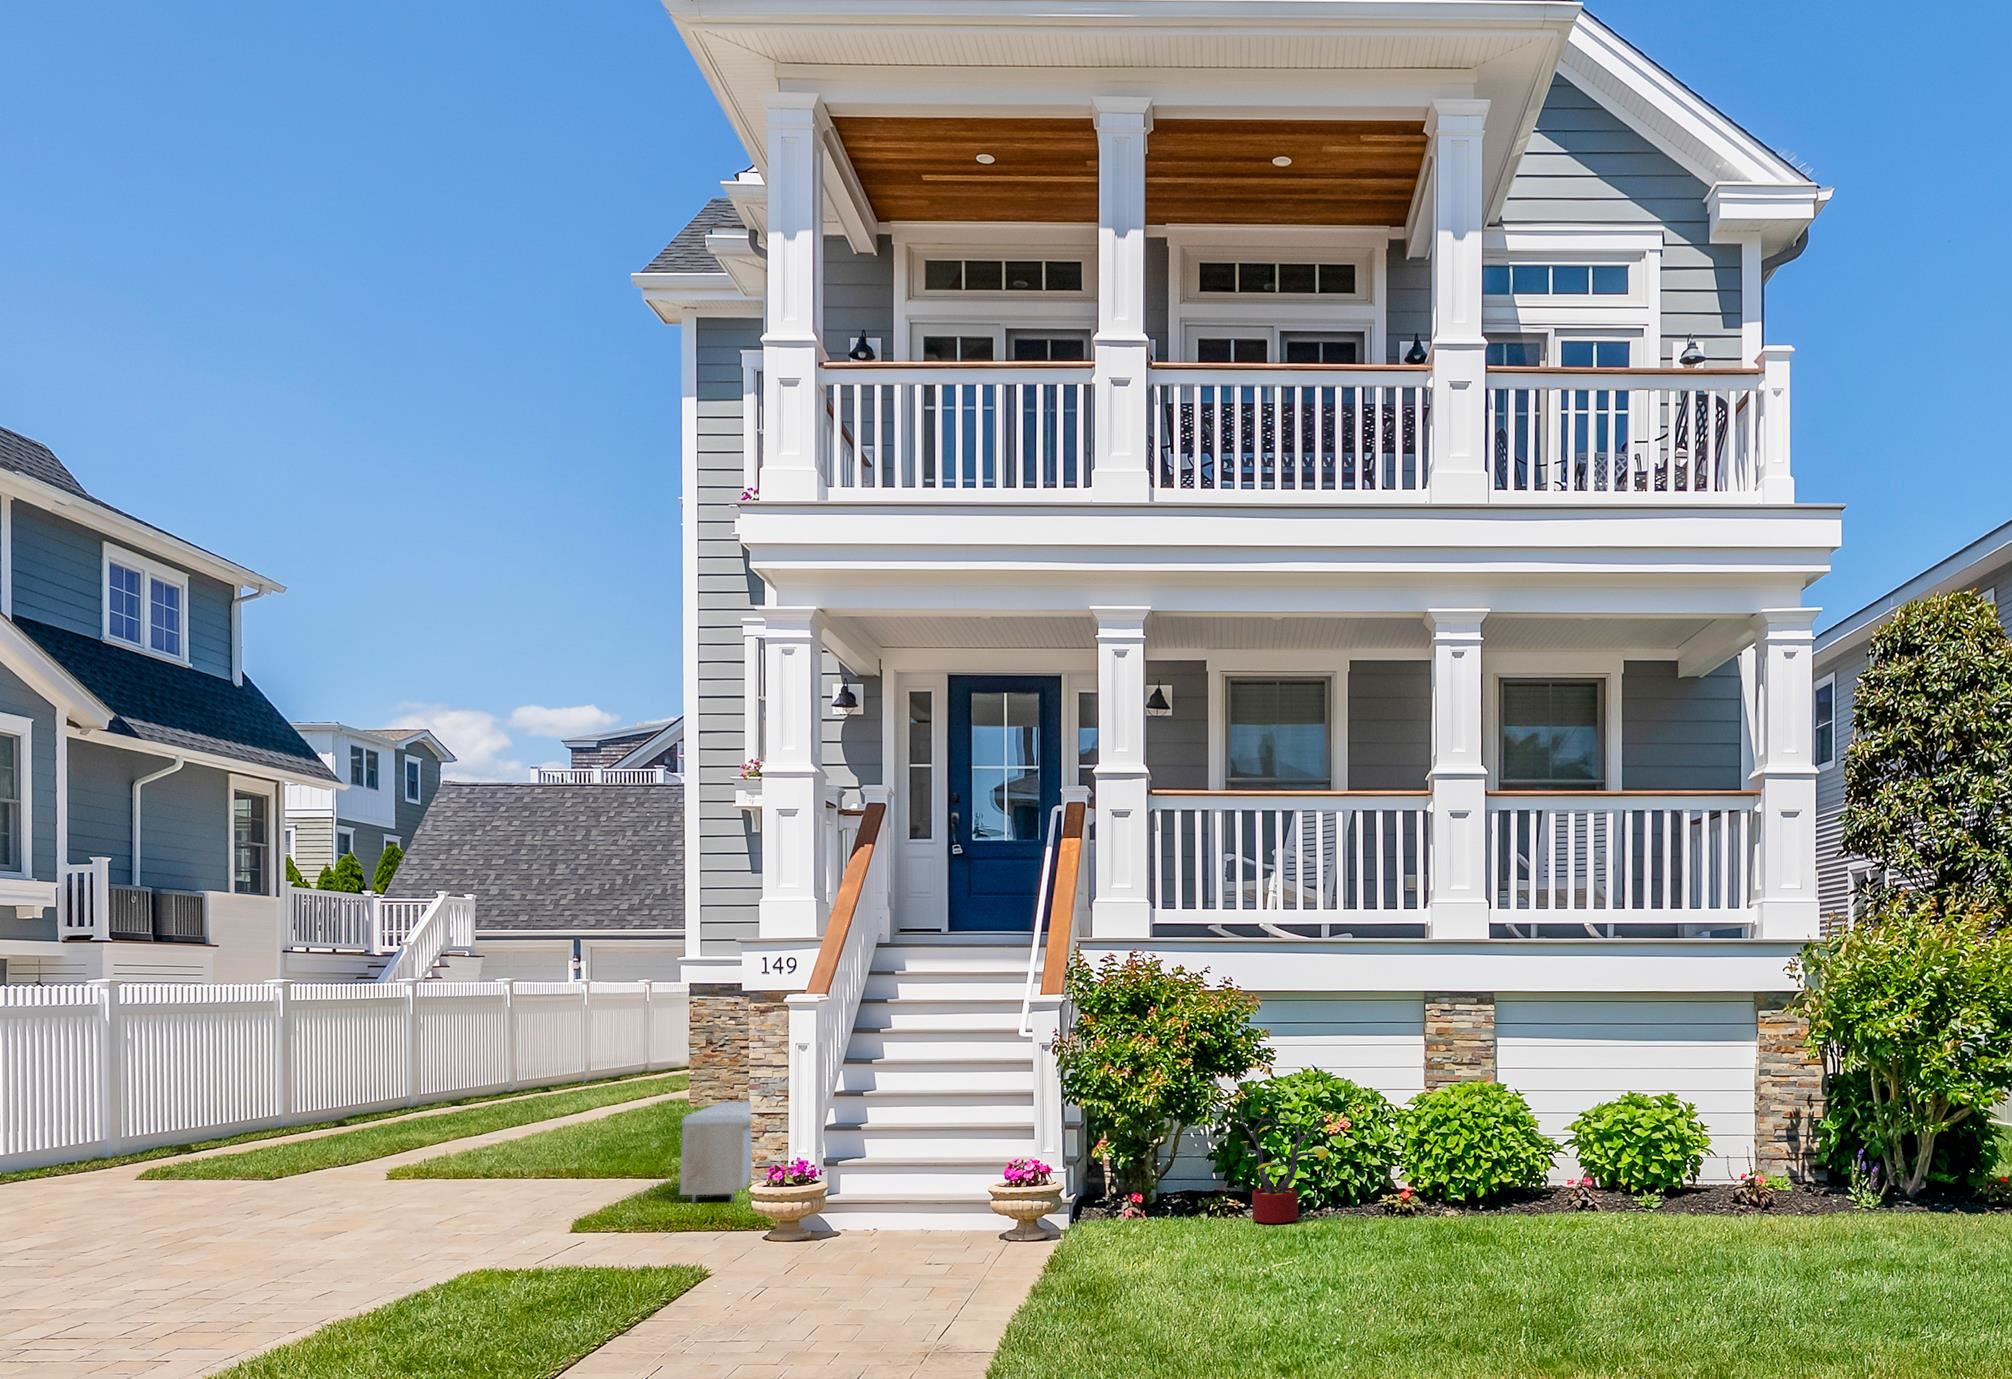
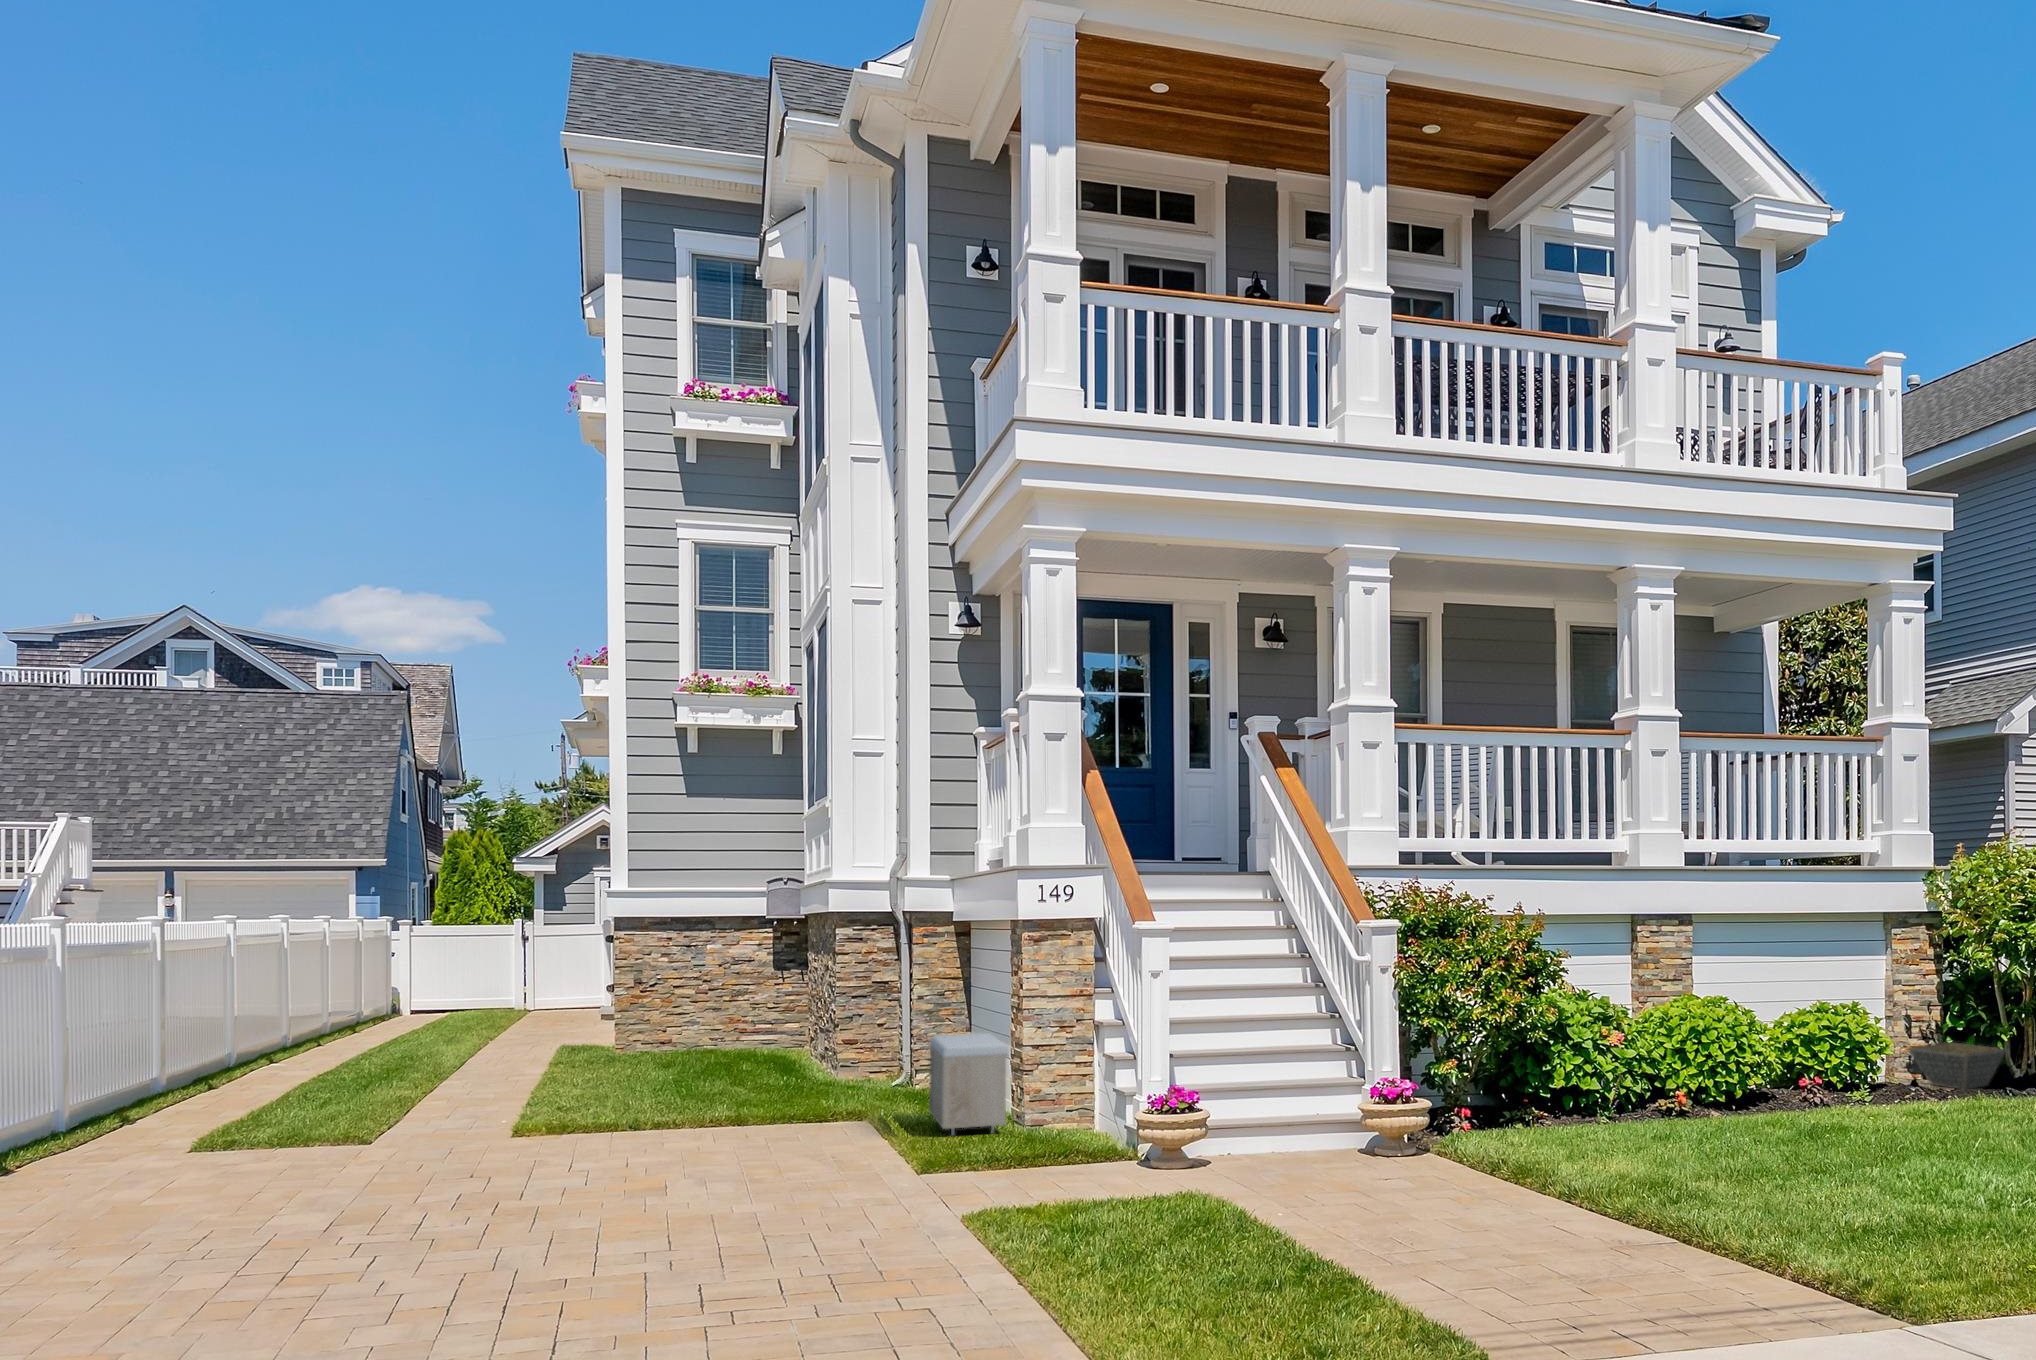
decorative plant: present [1240,1102,1328,1223] -> none [1523,1019,1634,1126]
basket: none [1764,1143,1880,1201] -> present [1908,1042,2006,1089]

